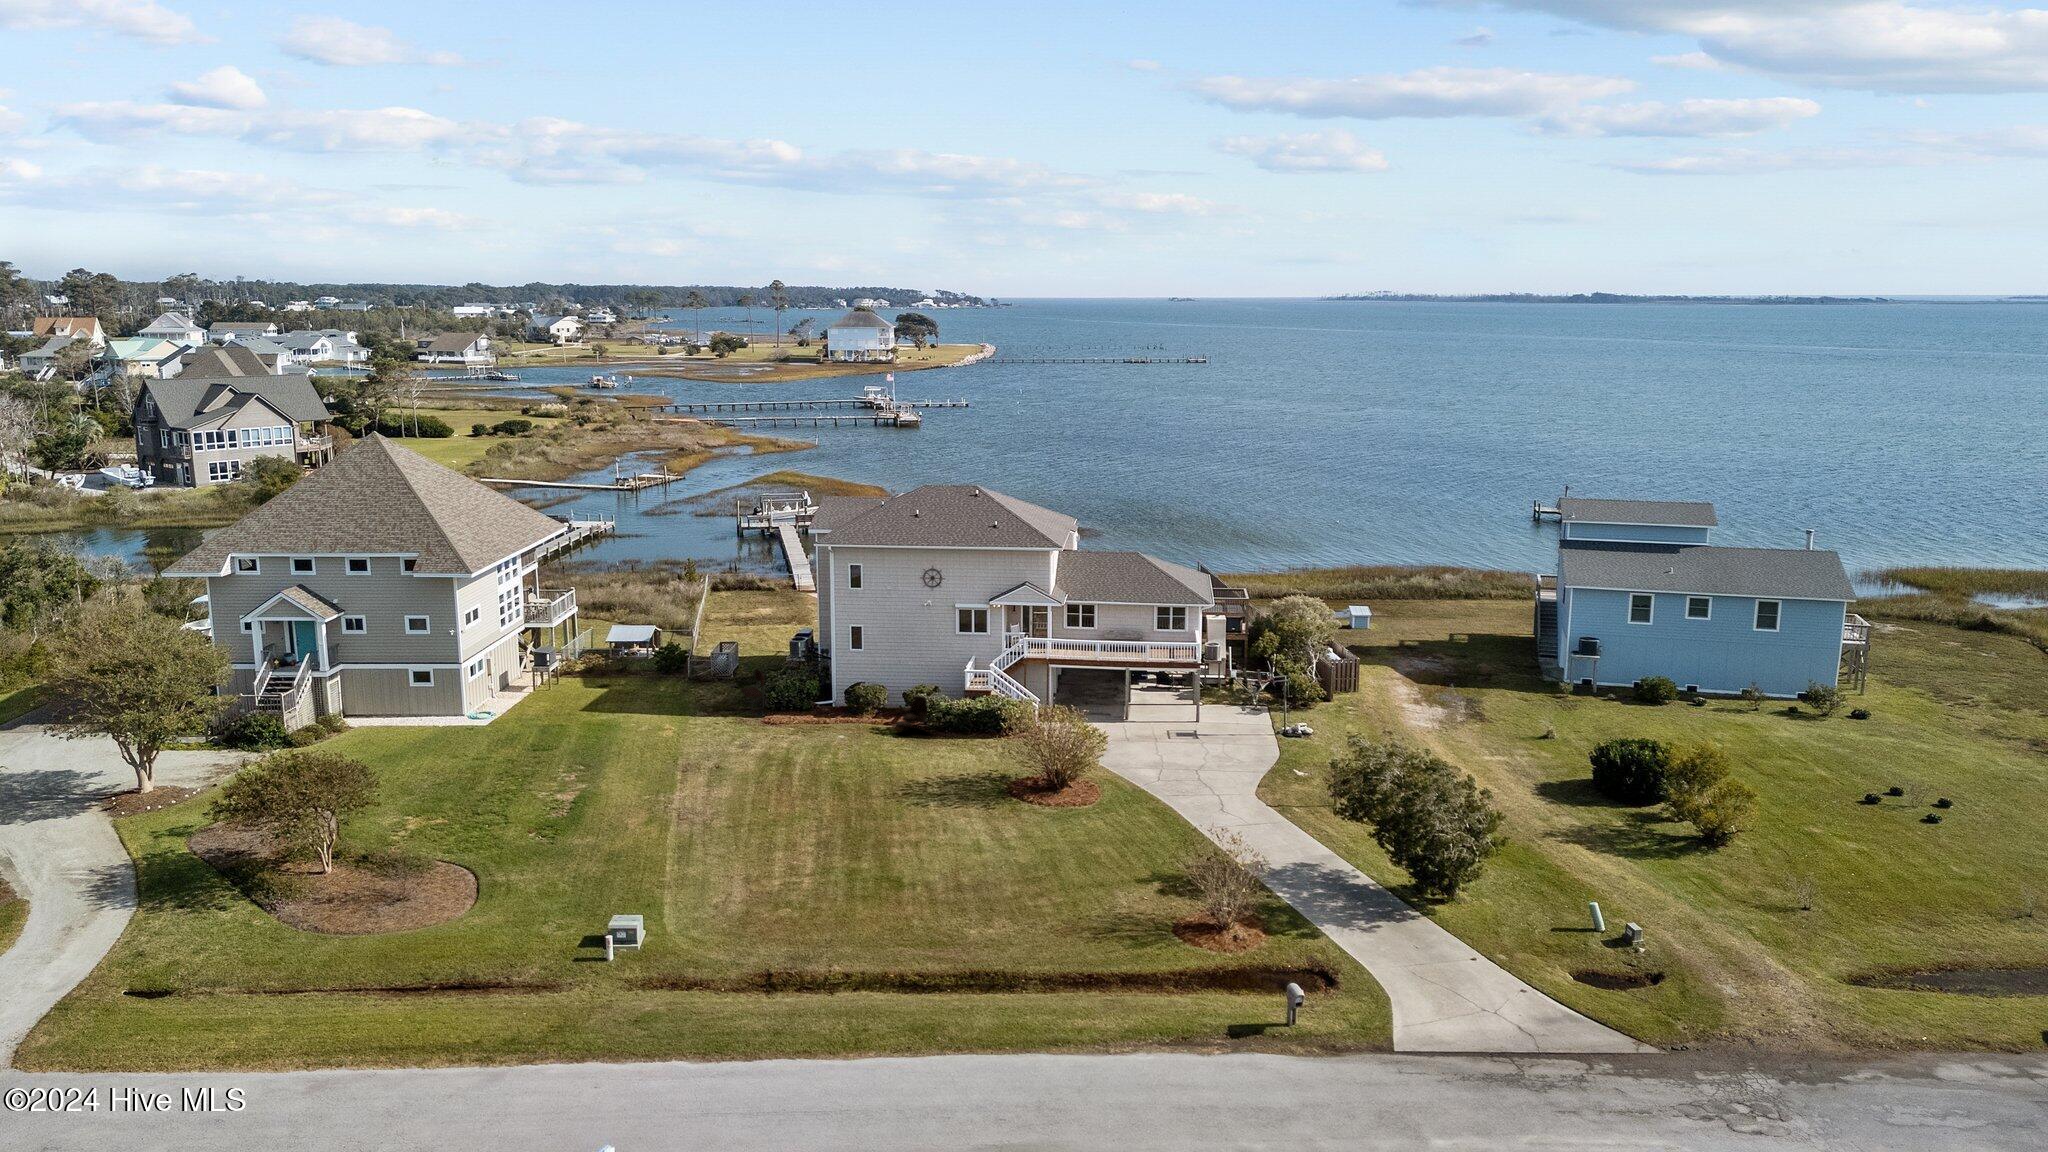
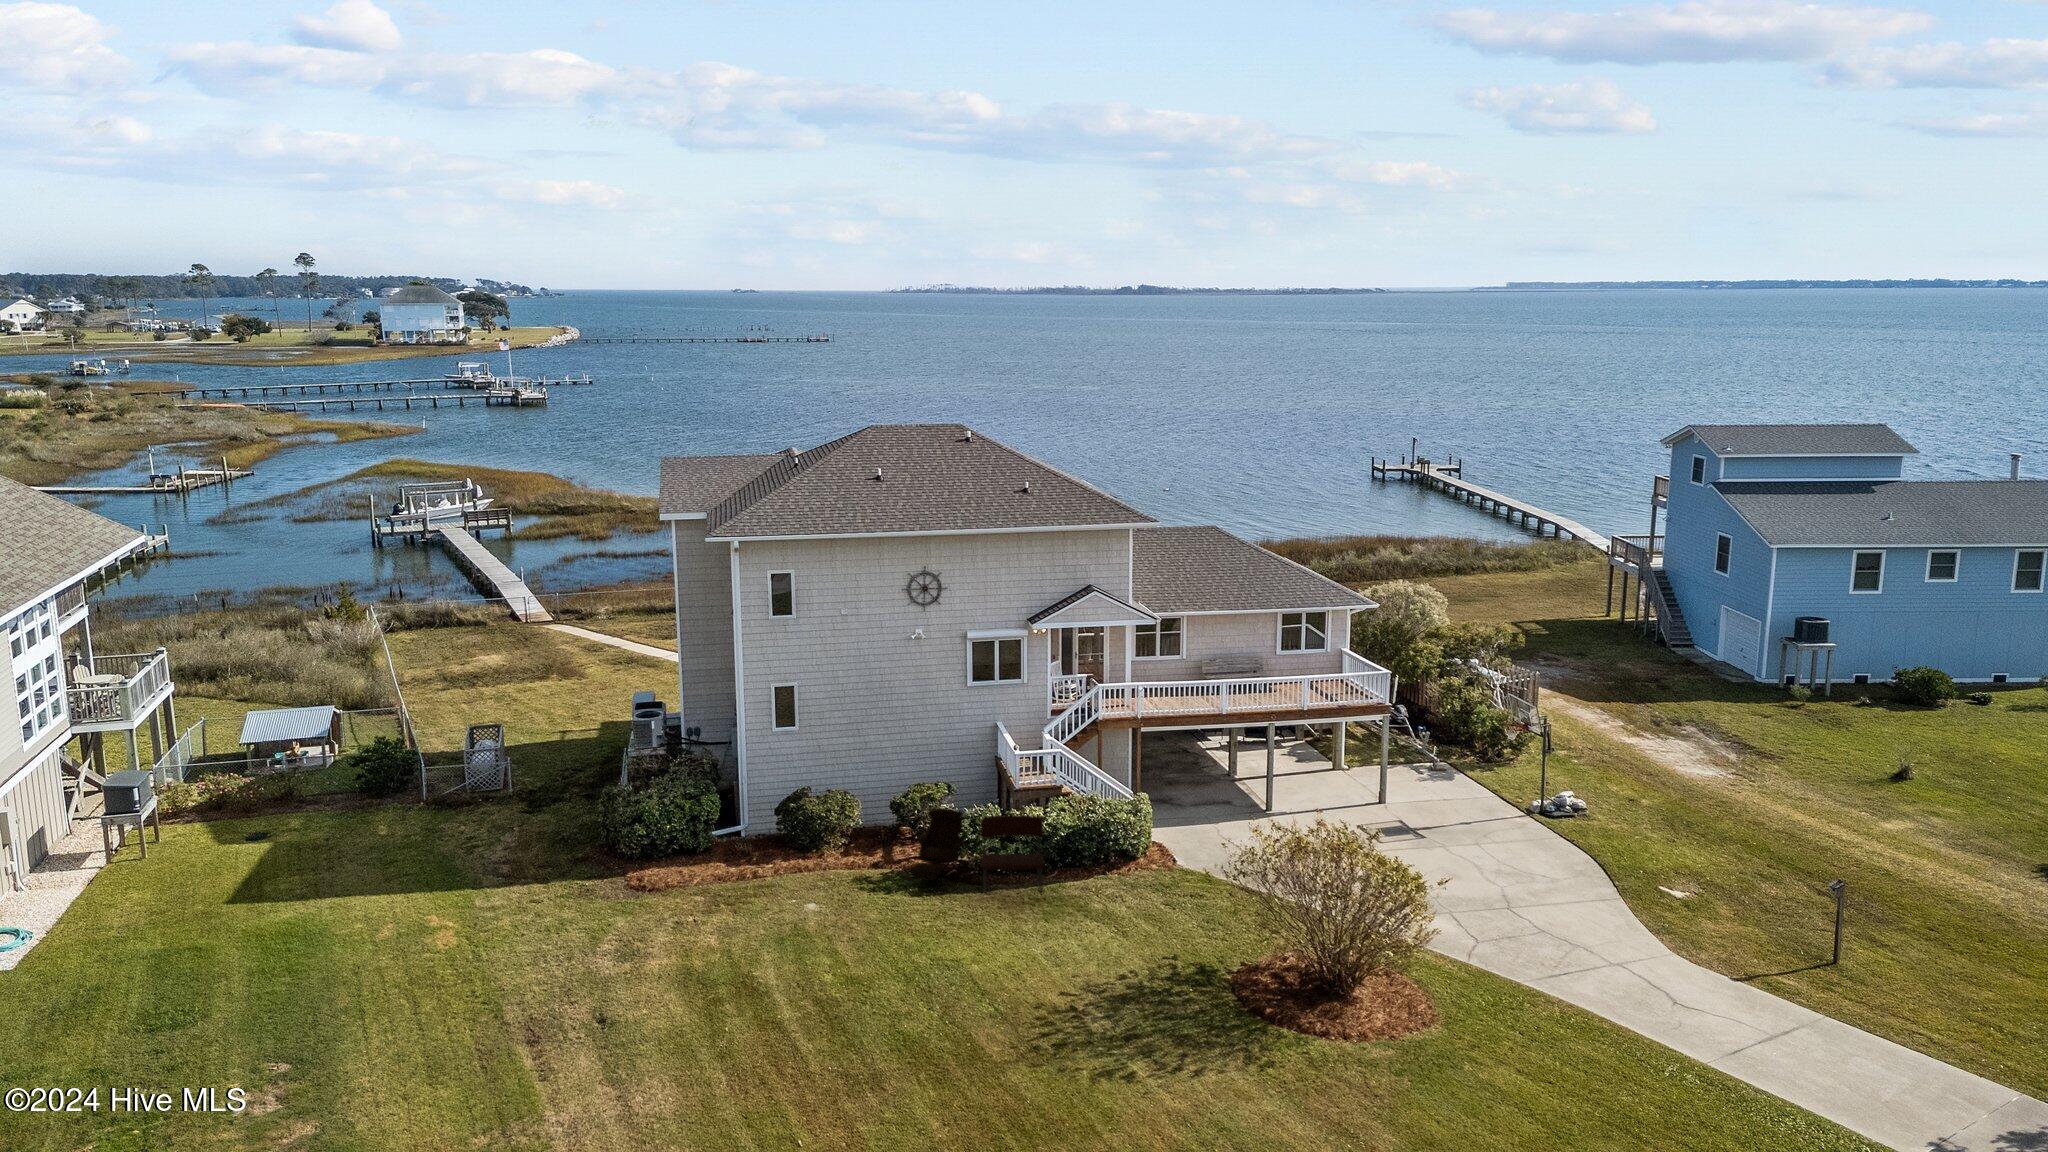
bench: present [740,670,764,710] -> present [981,815,1045,892]

